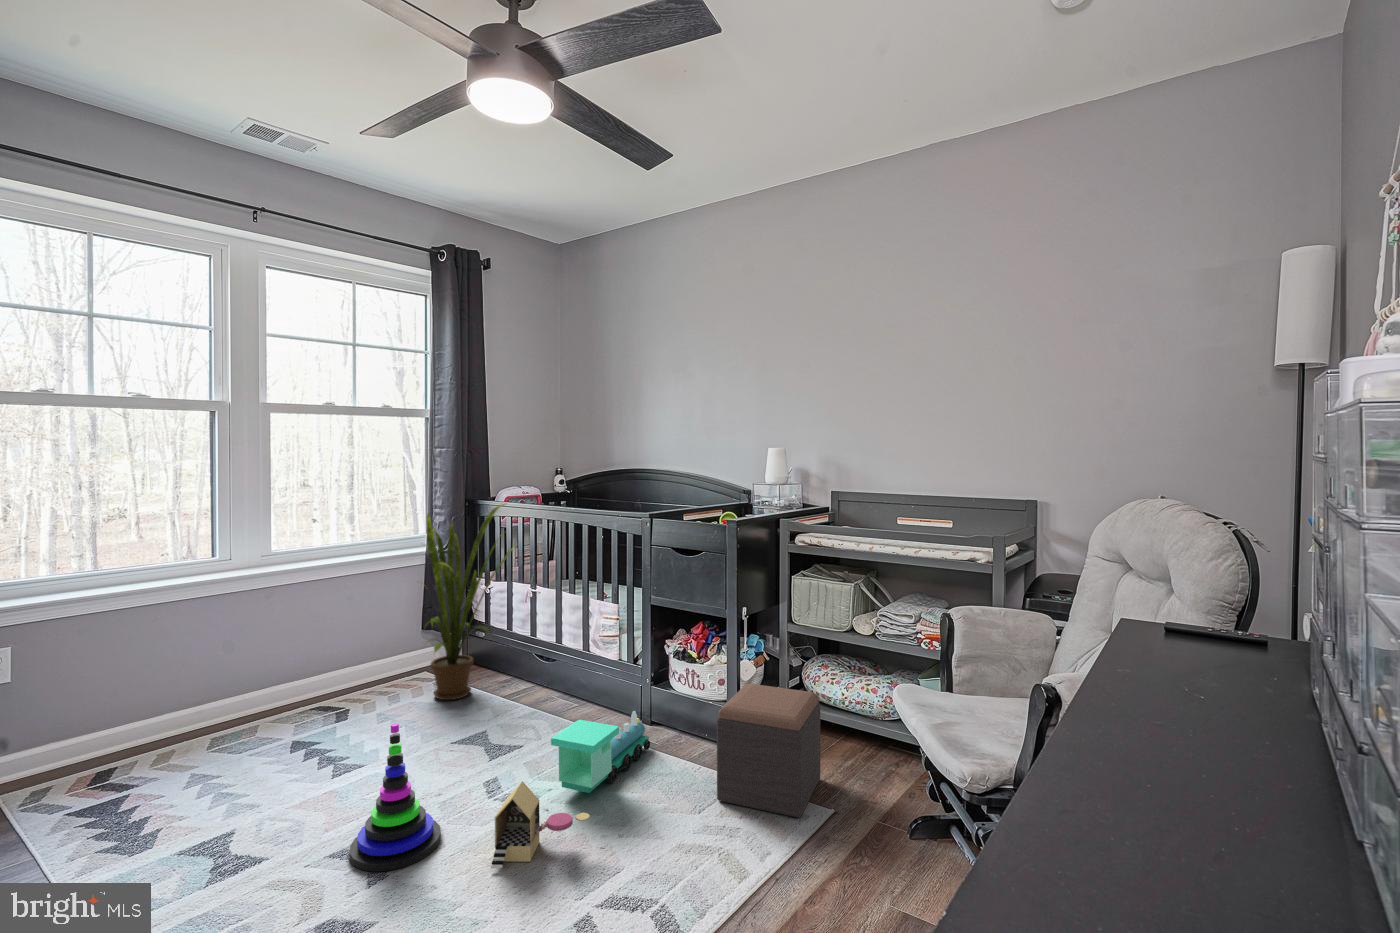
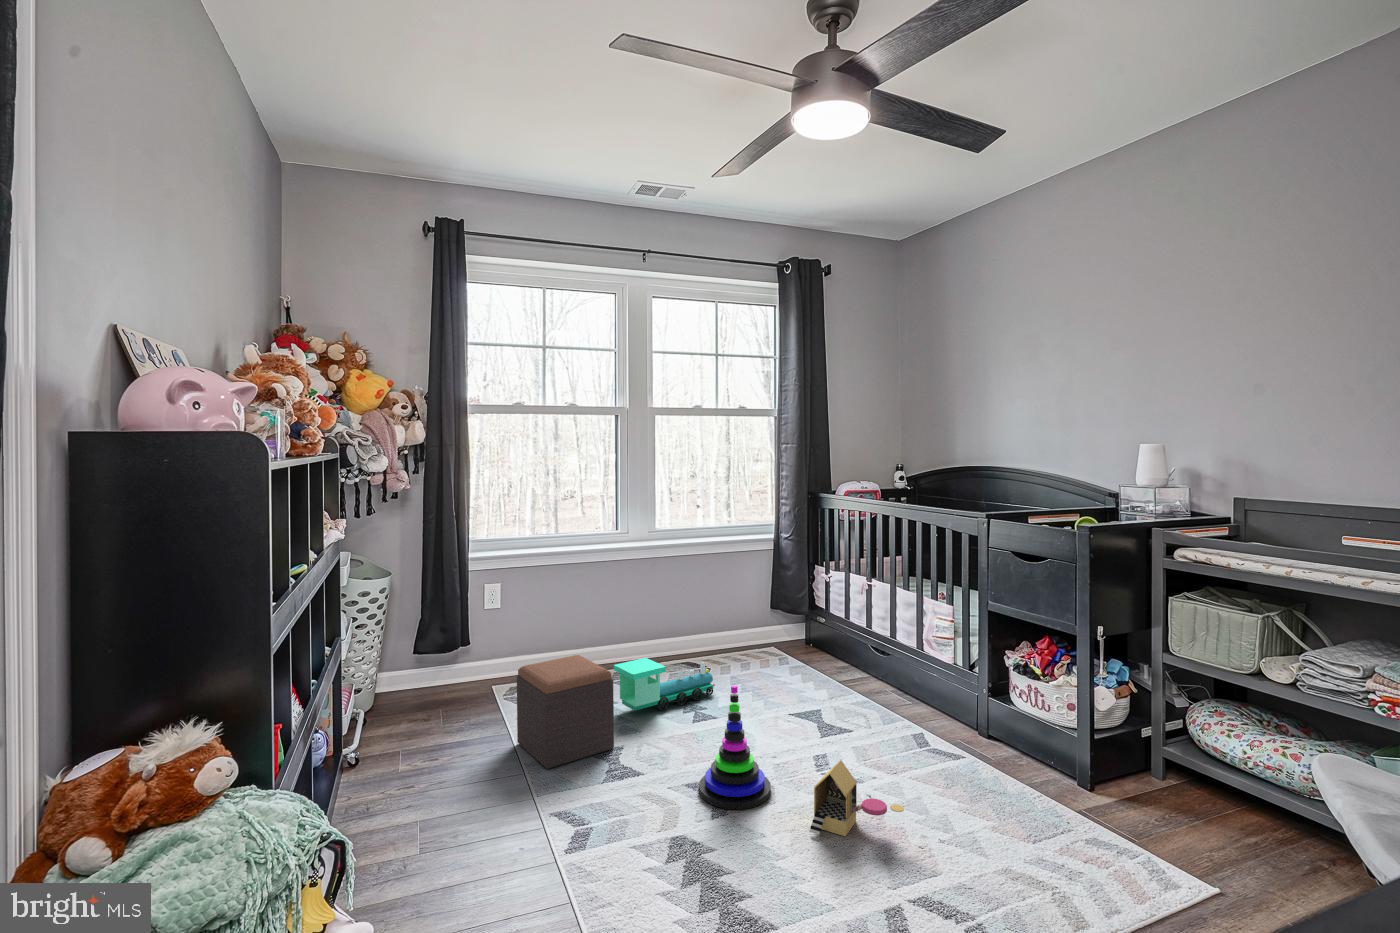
house plant: present [425,504,513,700] -> none [763,497,856,676]
footstool: present [717,684,820,818] -> present [517,655,614,769]
toy train: present [551,711,650,793] -> present [614,658,715,711]

